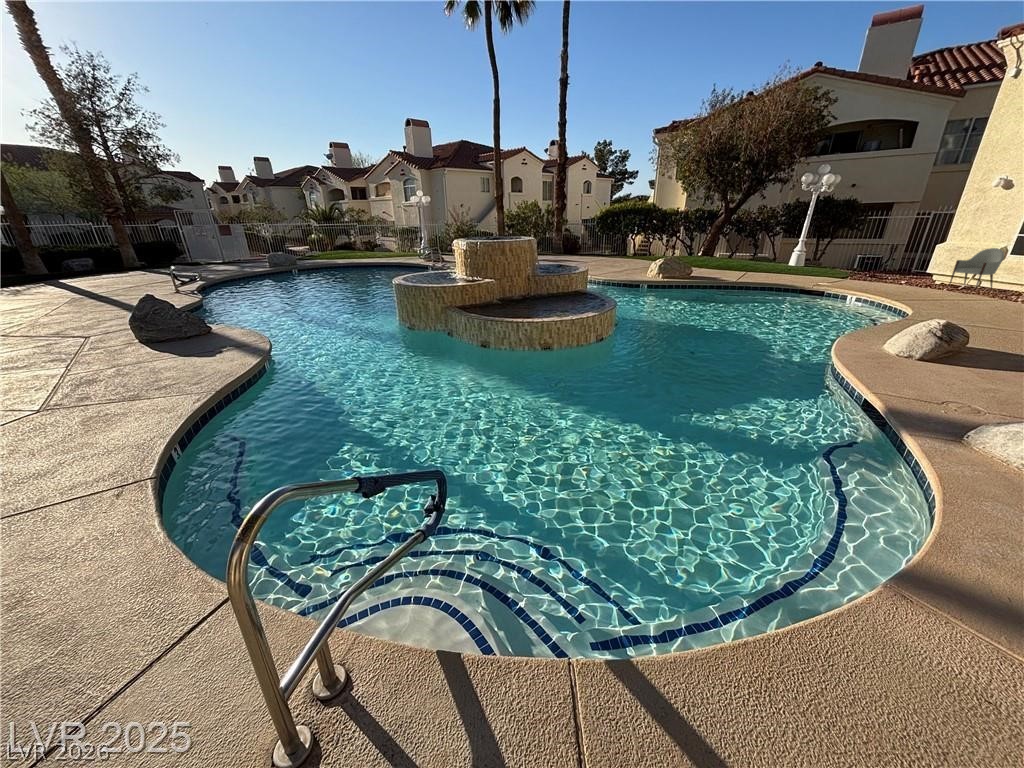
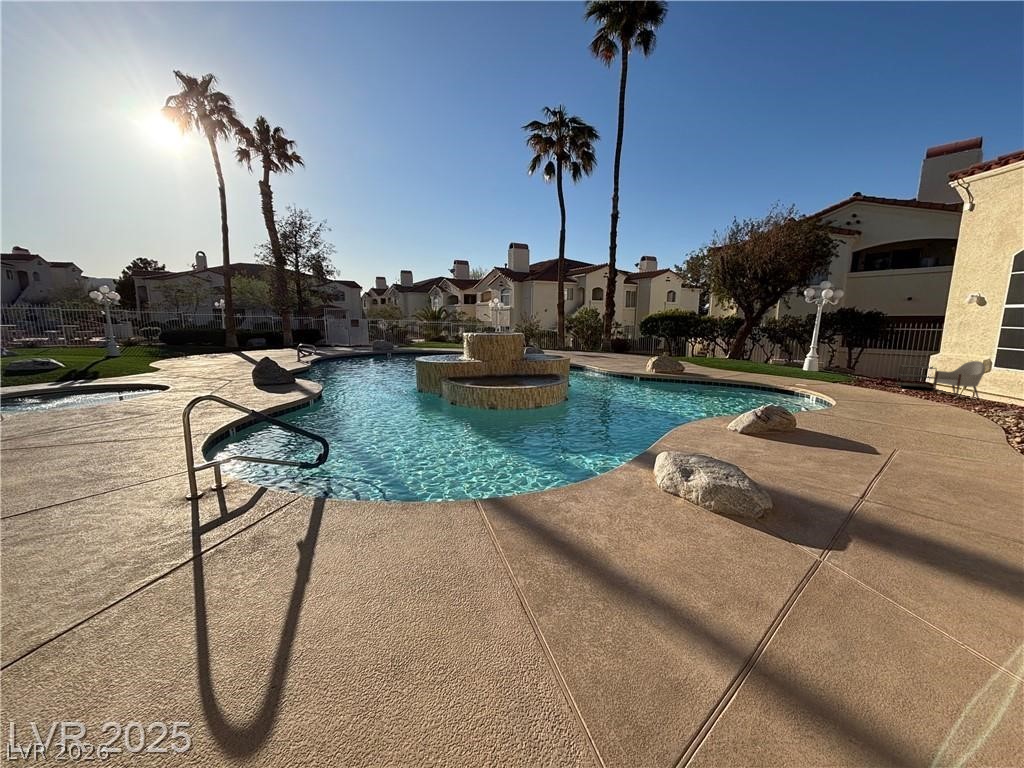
side table: none [896,255,943,280] -> present [897,365,937,390]

